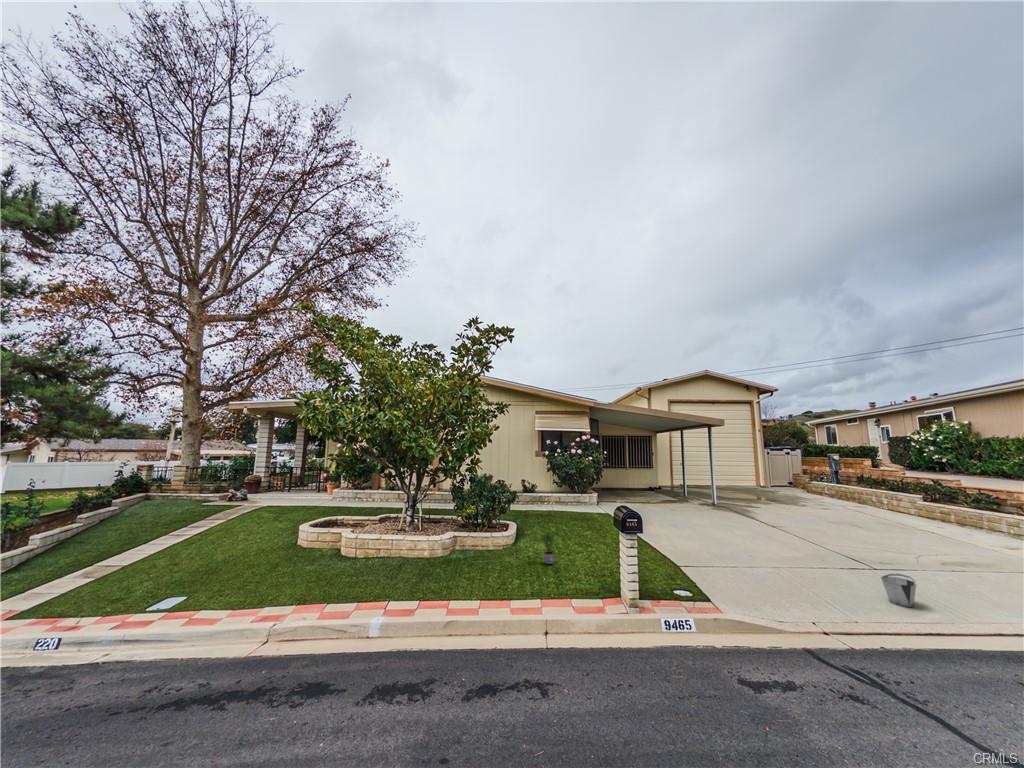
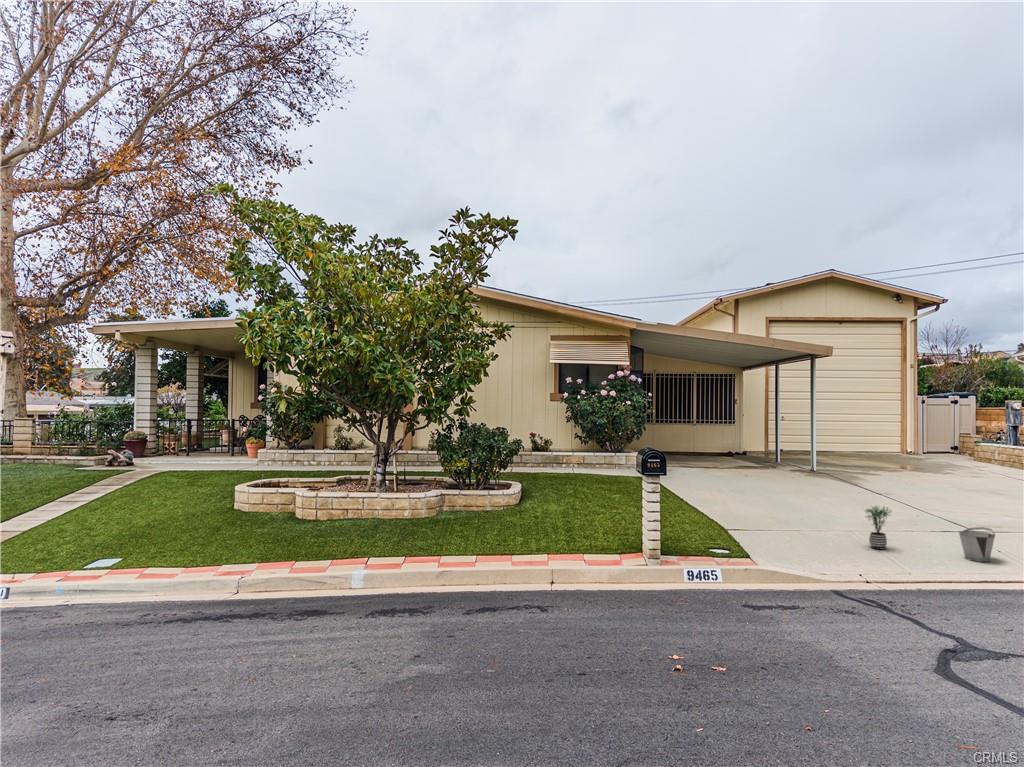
potted plant: present [539,532,555,565] -> present [865,506,891,549]

